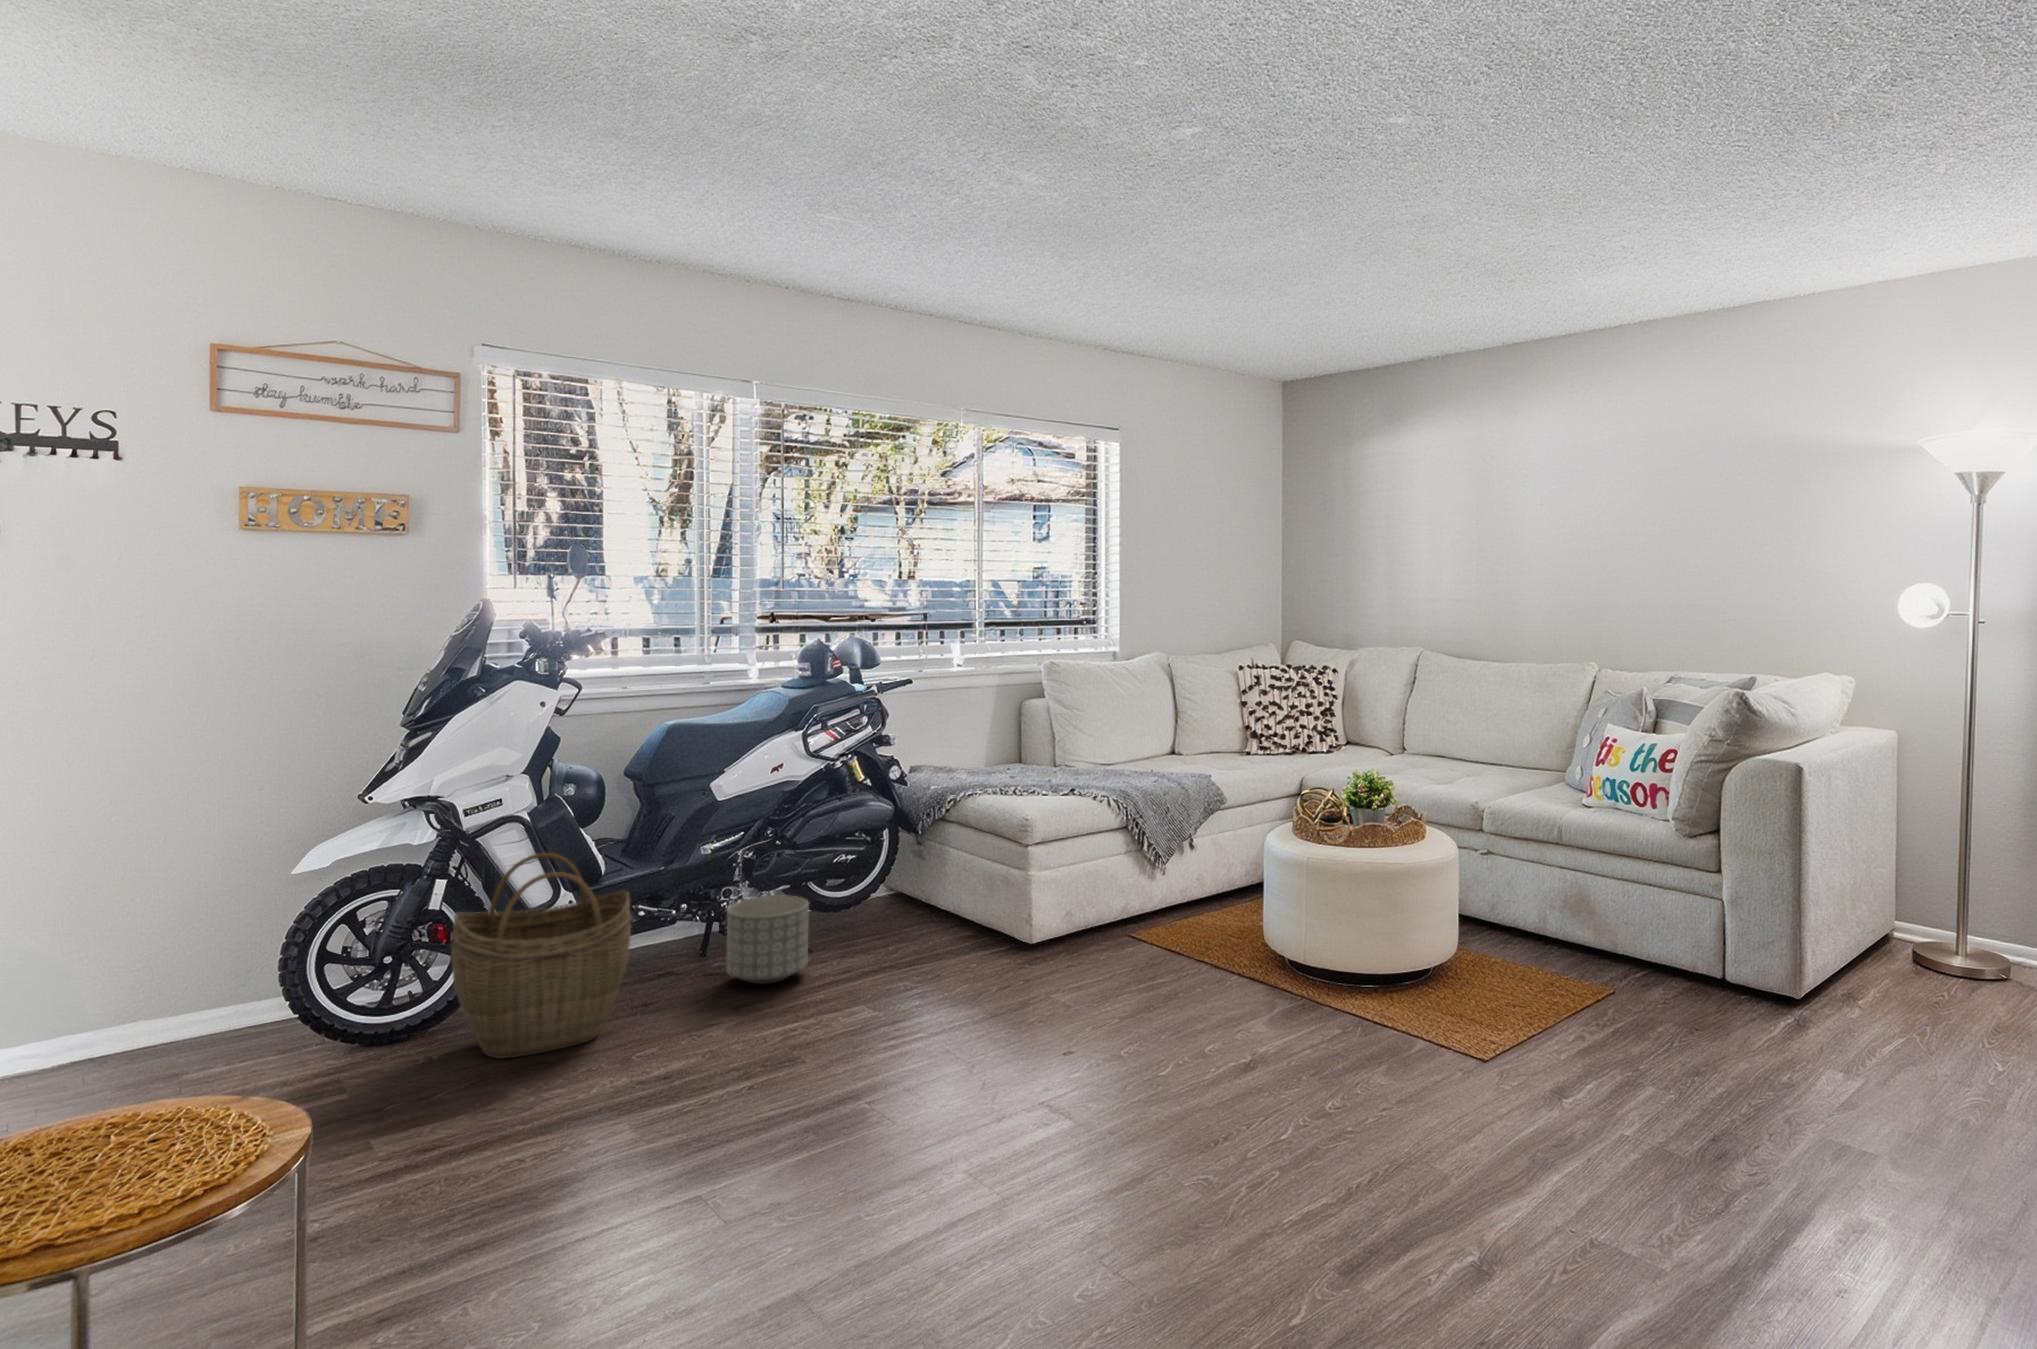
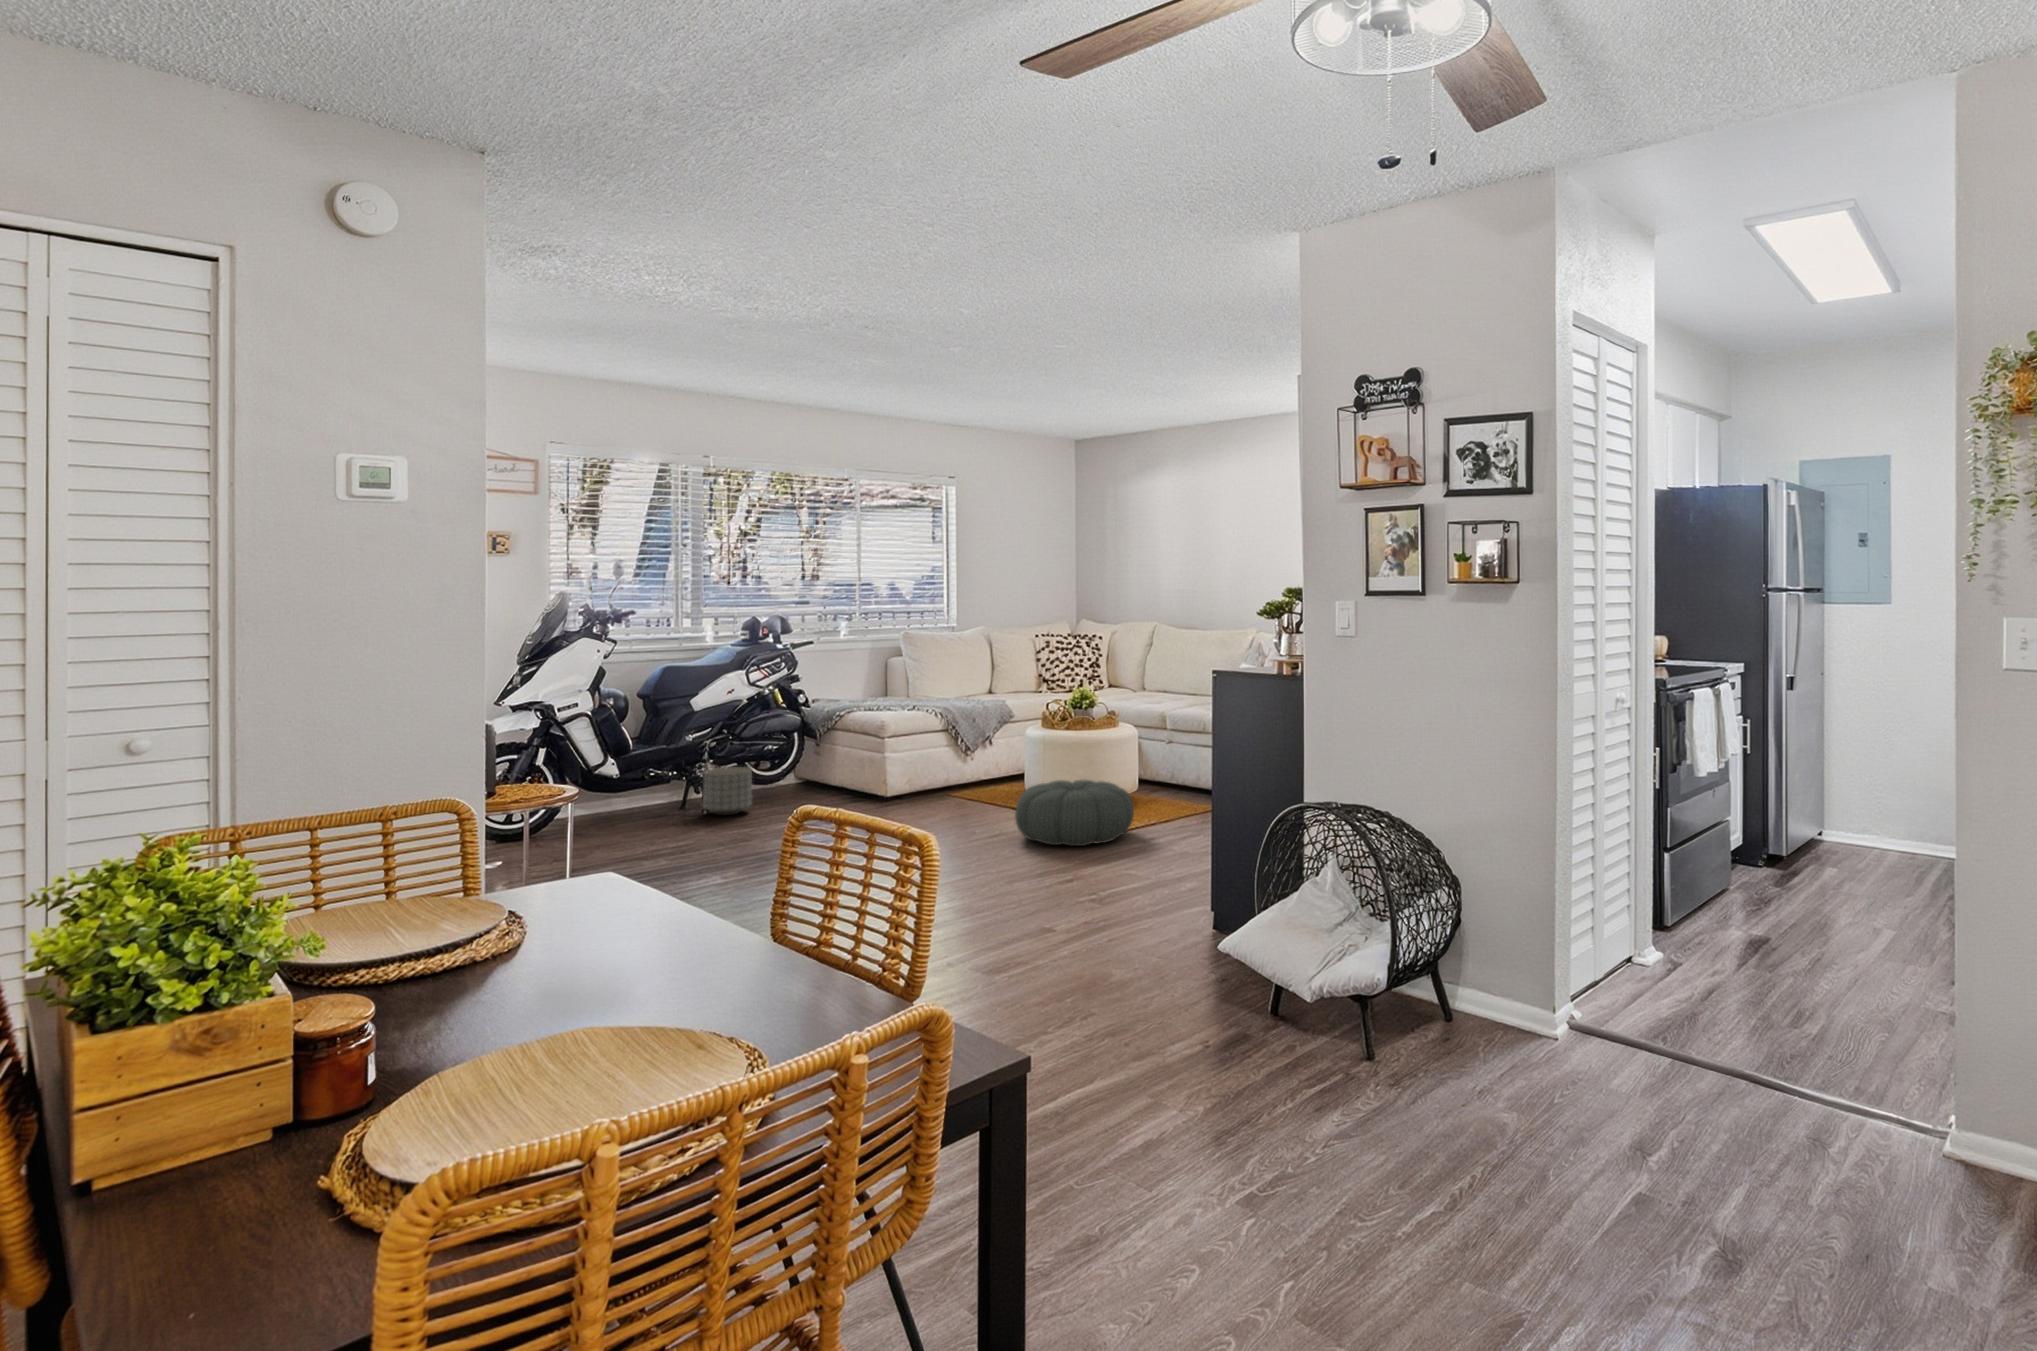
woven basket: present [451,853,631,1059] -> none [556,735,653,841]
pouf: none [1288,957,1519,1117] -> present [1015,779,1134,846]

